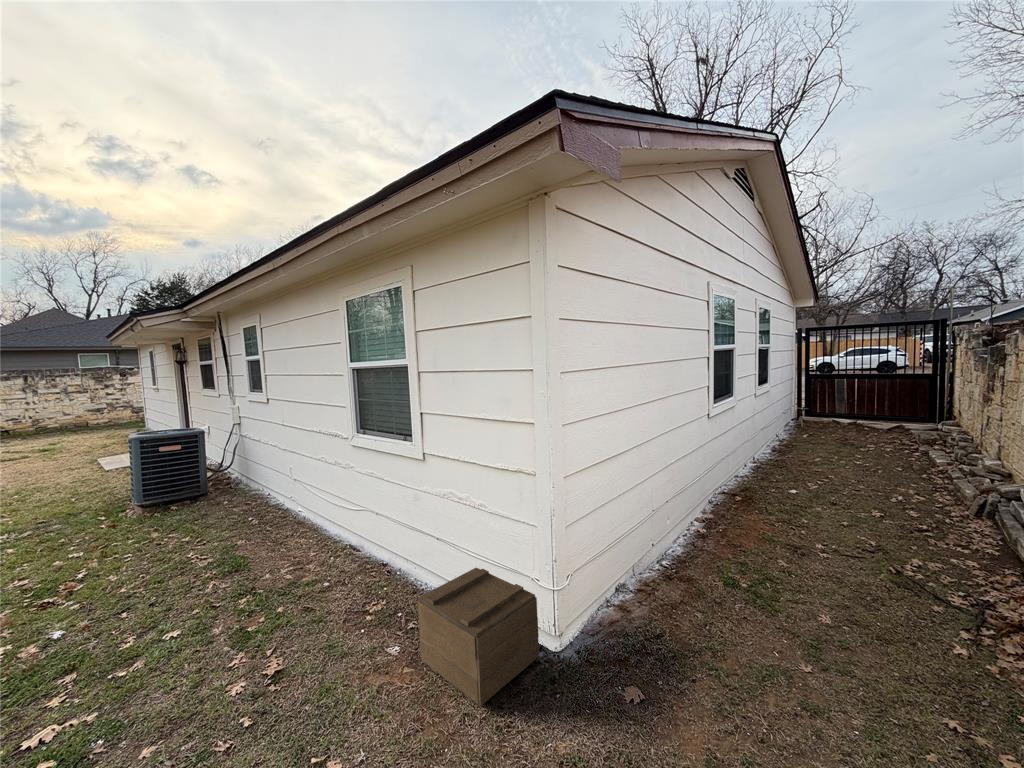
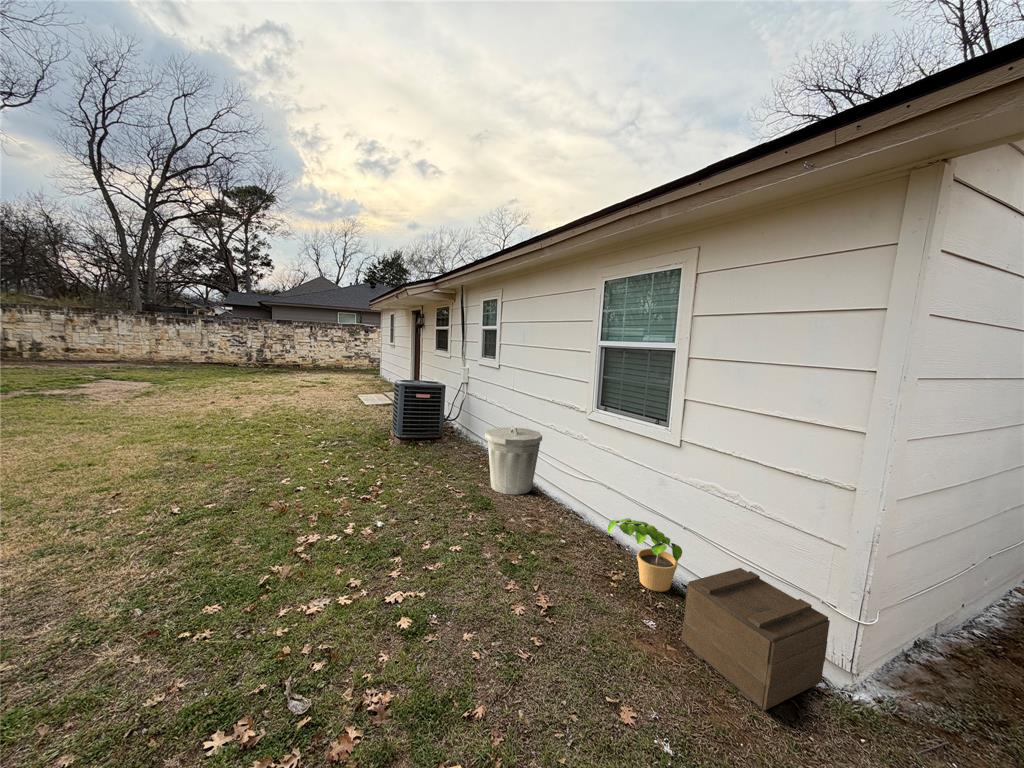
trash can: none [239,466,313,546] -> present [485,427,542,495]
potted plant: none [349,544,433,612] -> present [607,518,682,592]

